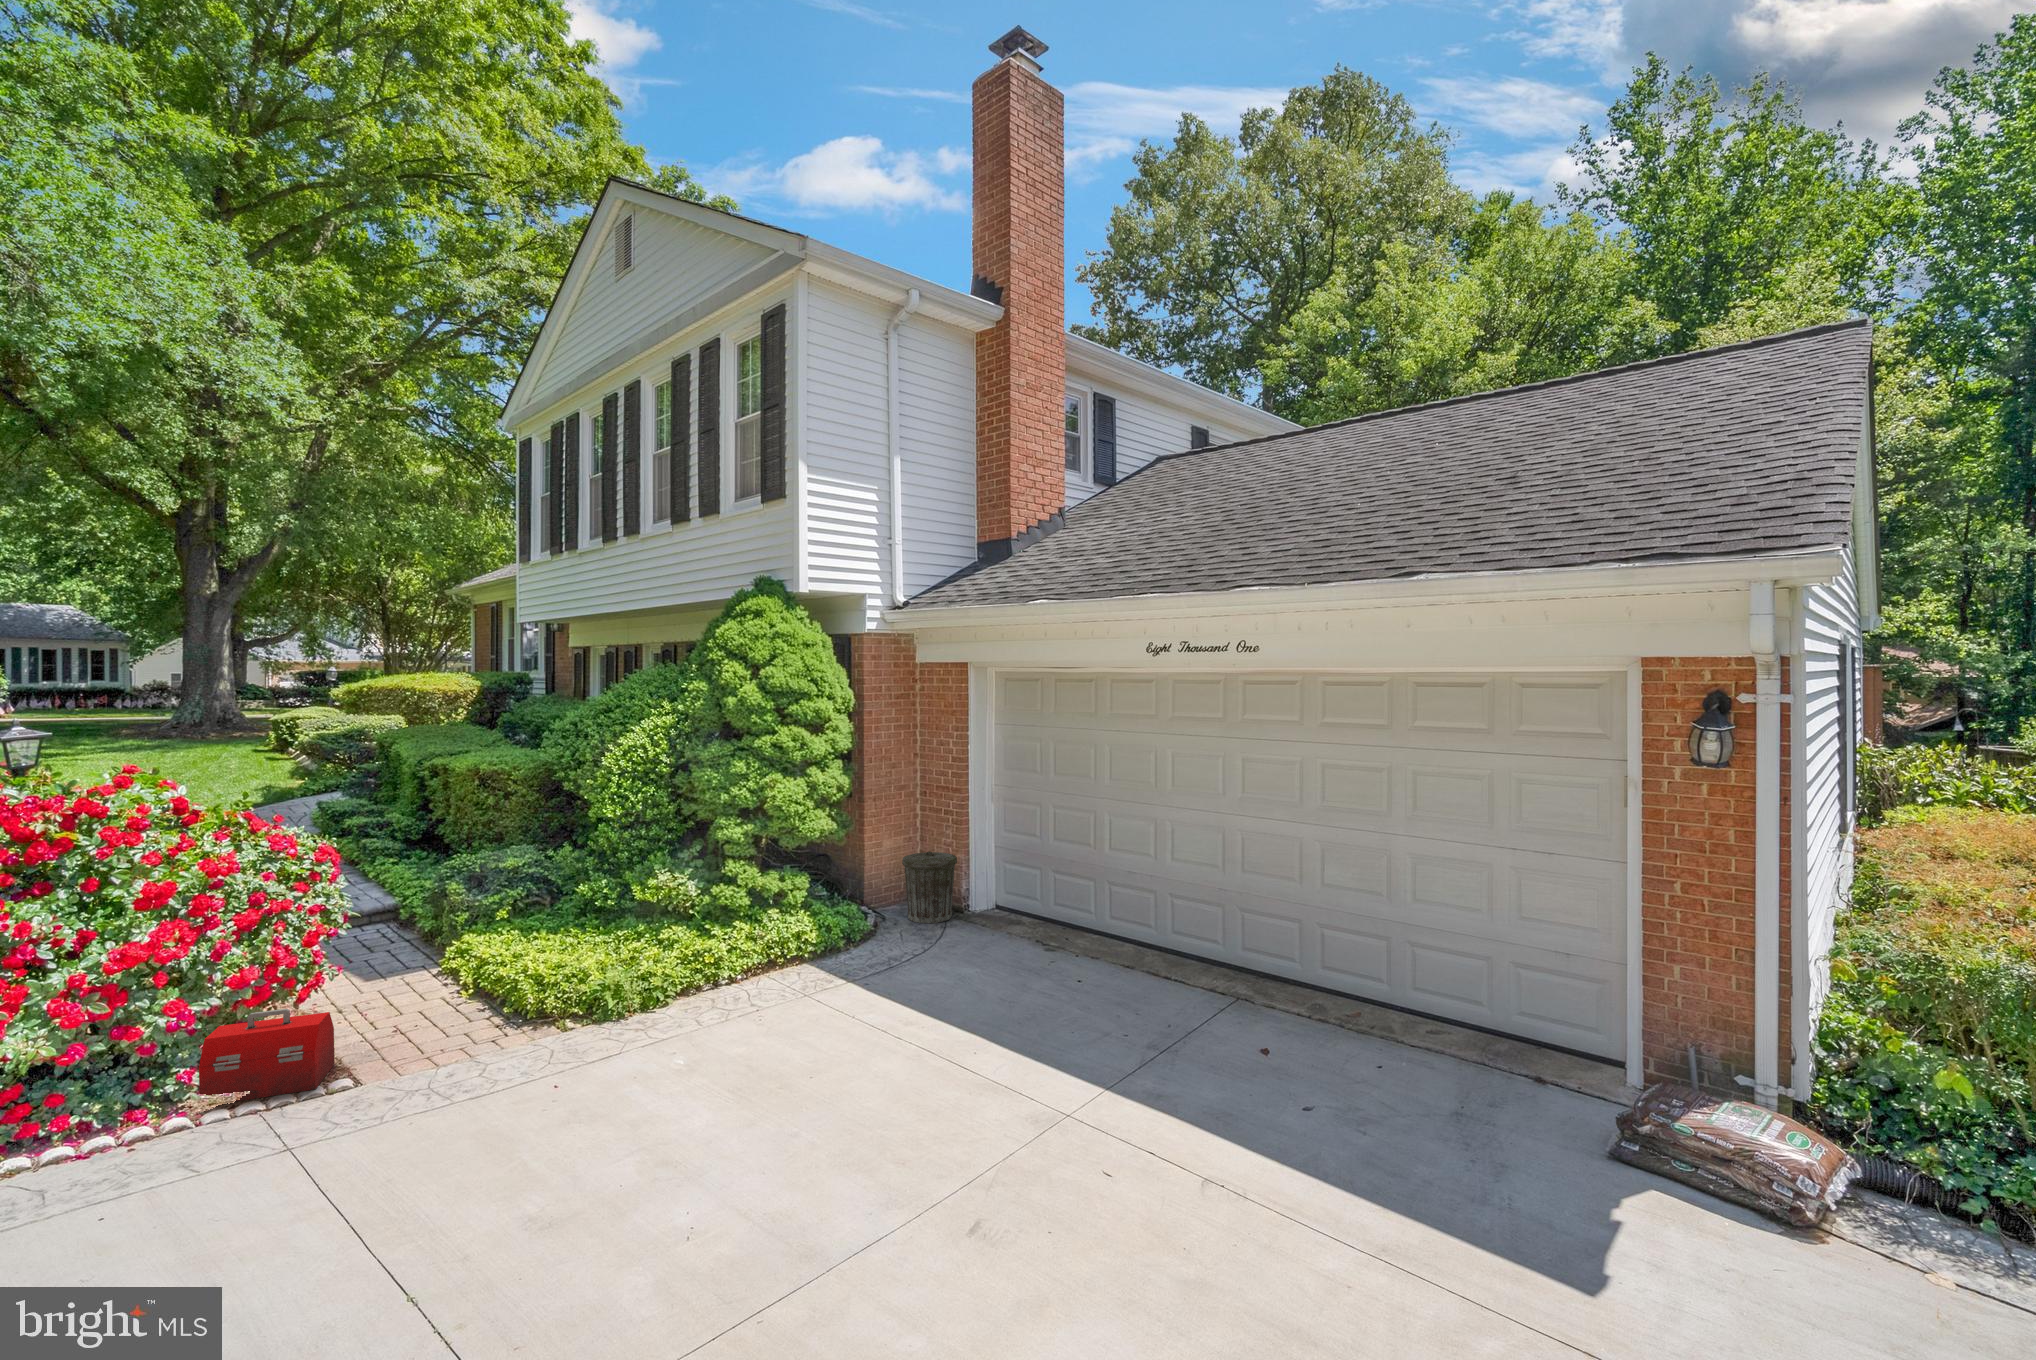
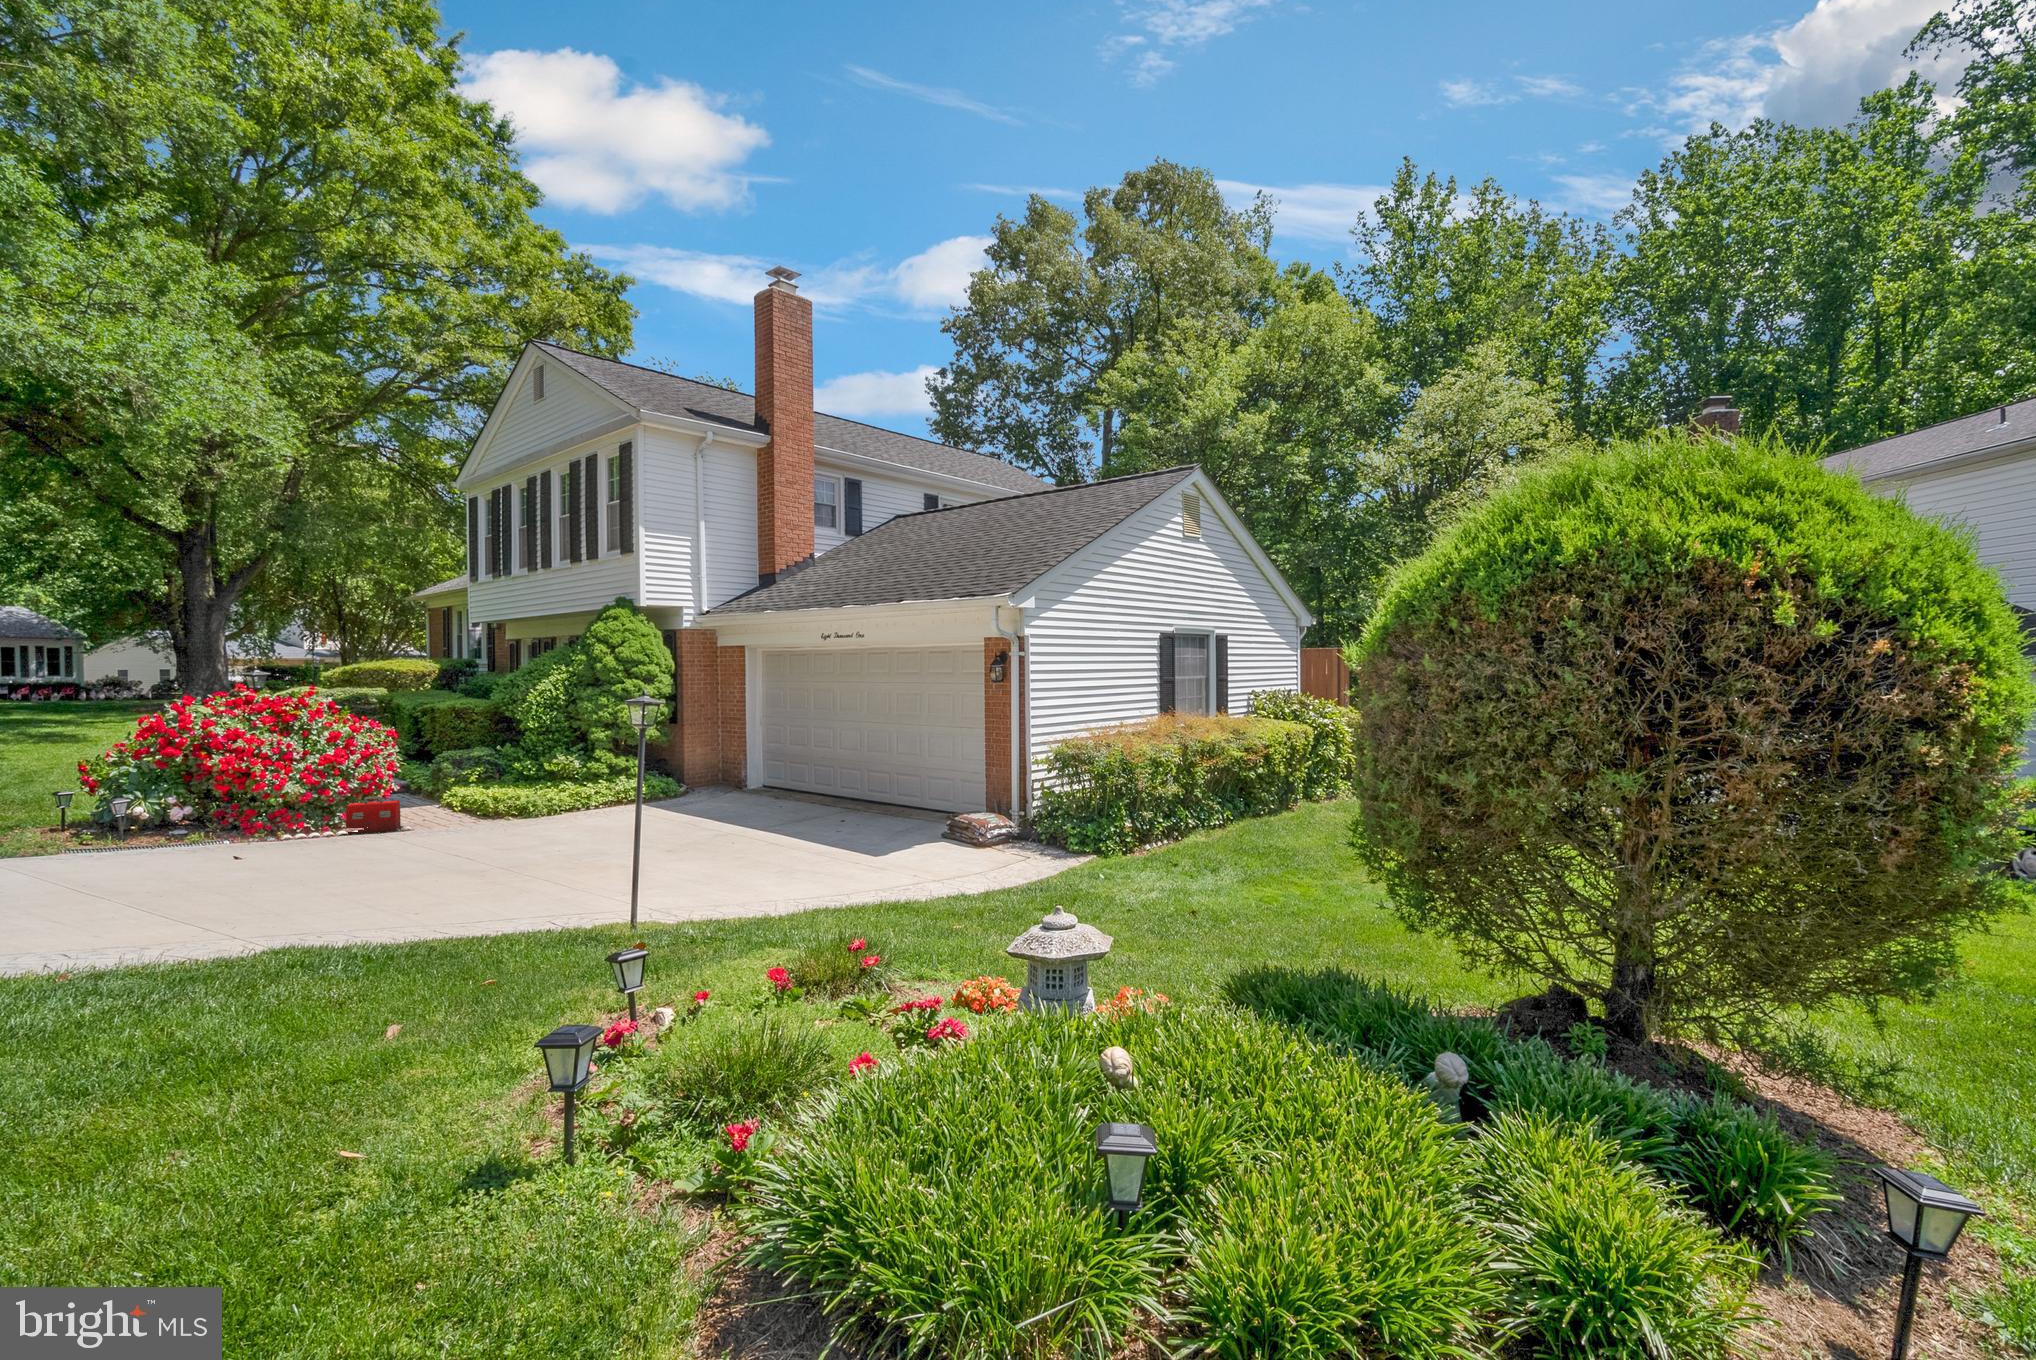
trash can: present [902,852,957,923] -> none [703,752,735,791]

